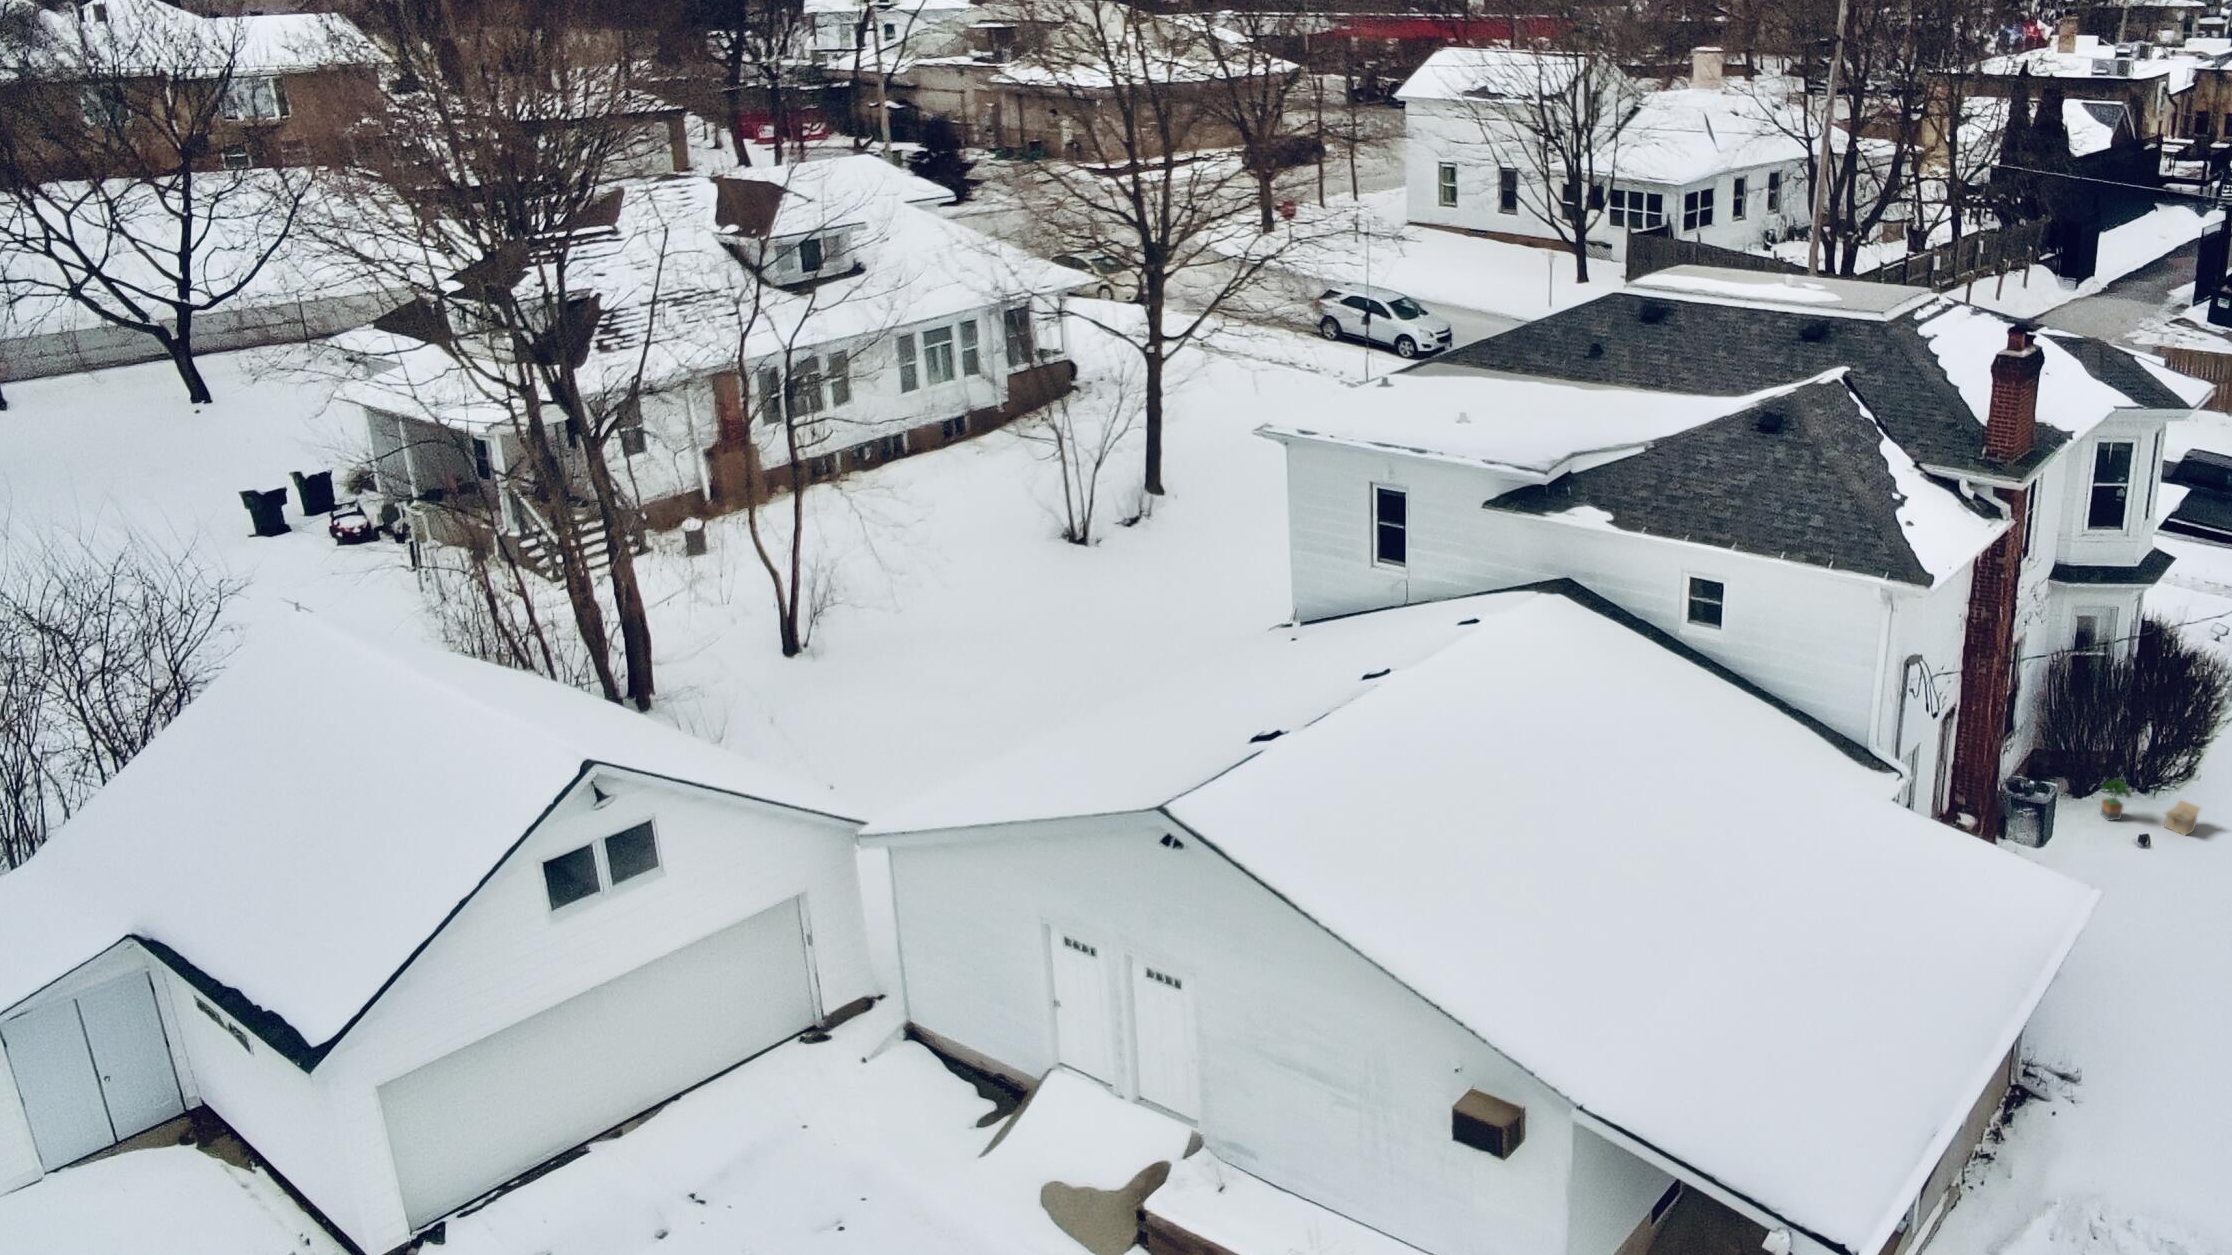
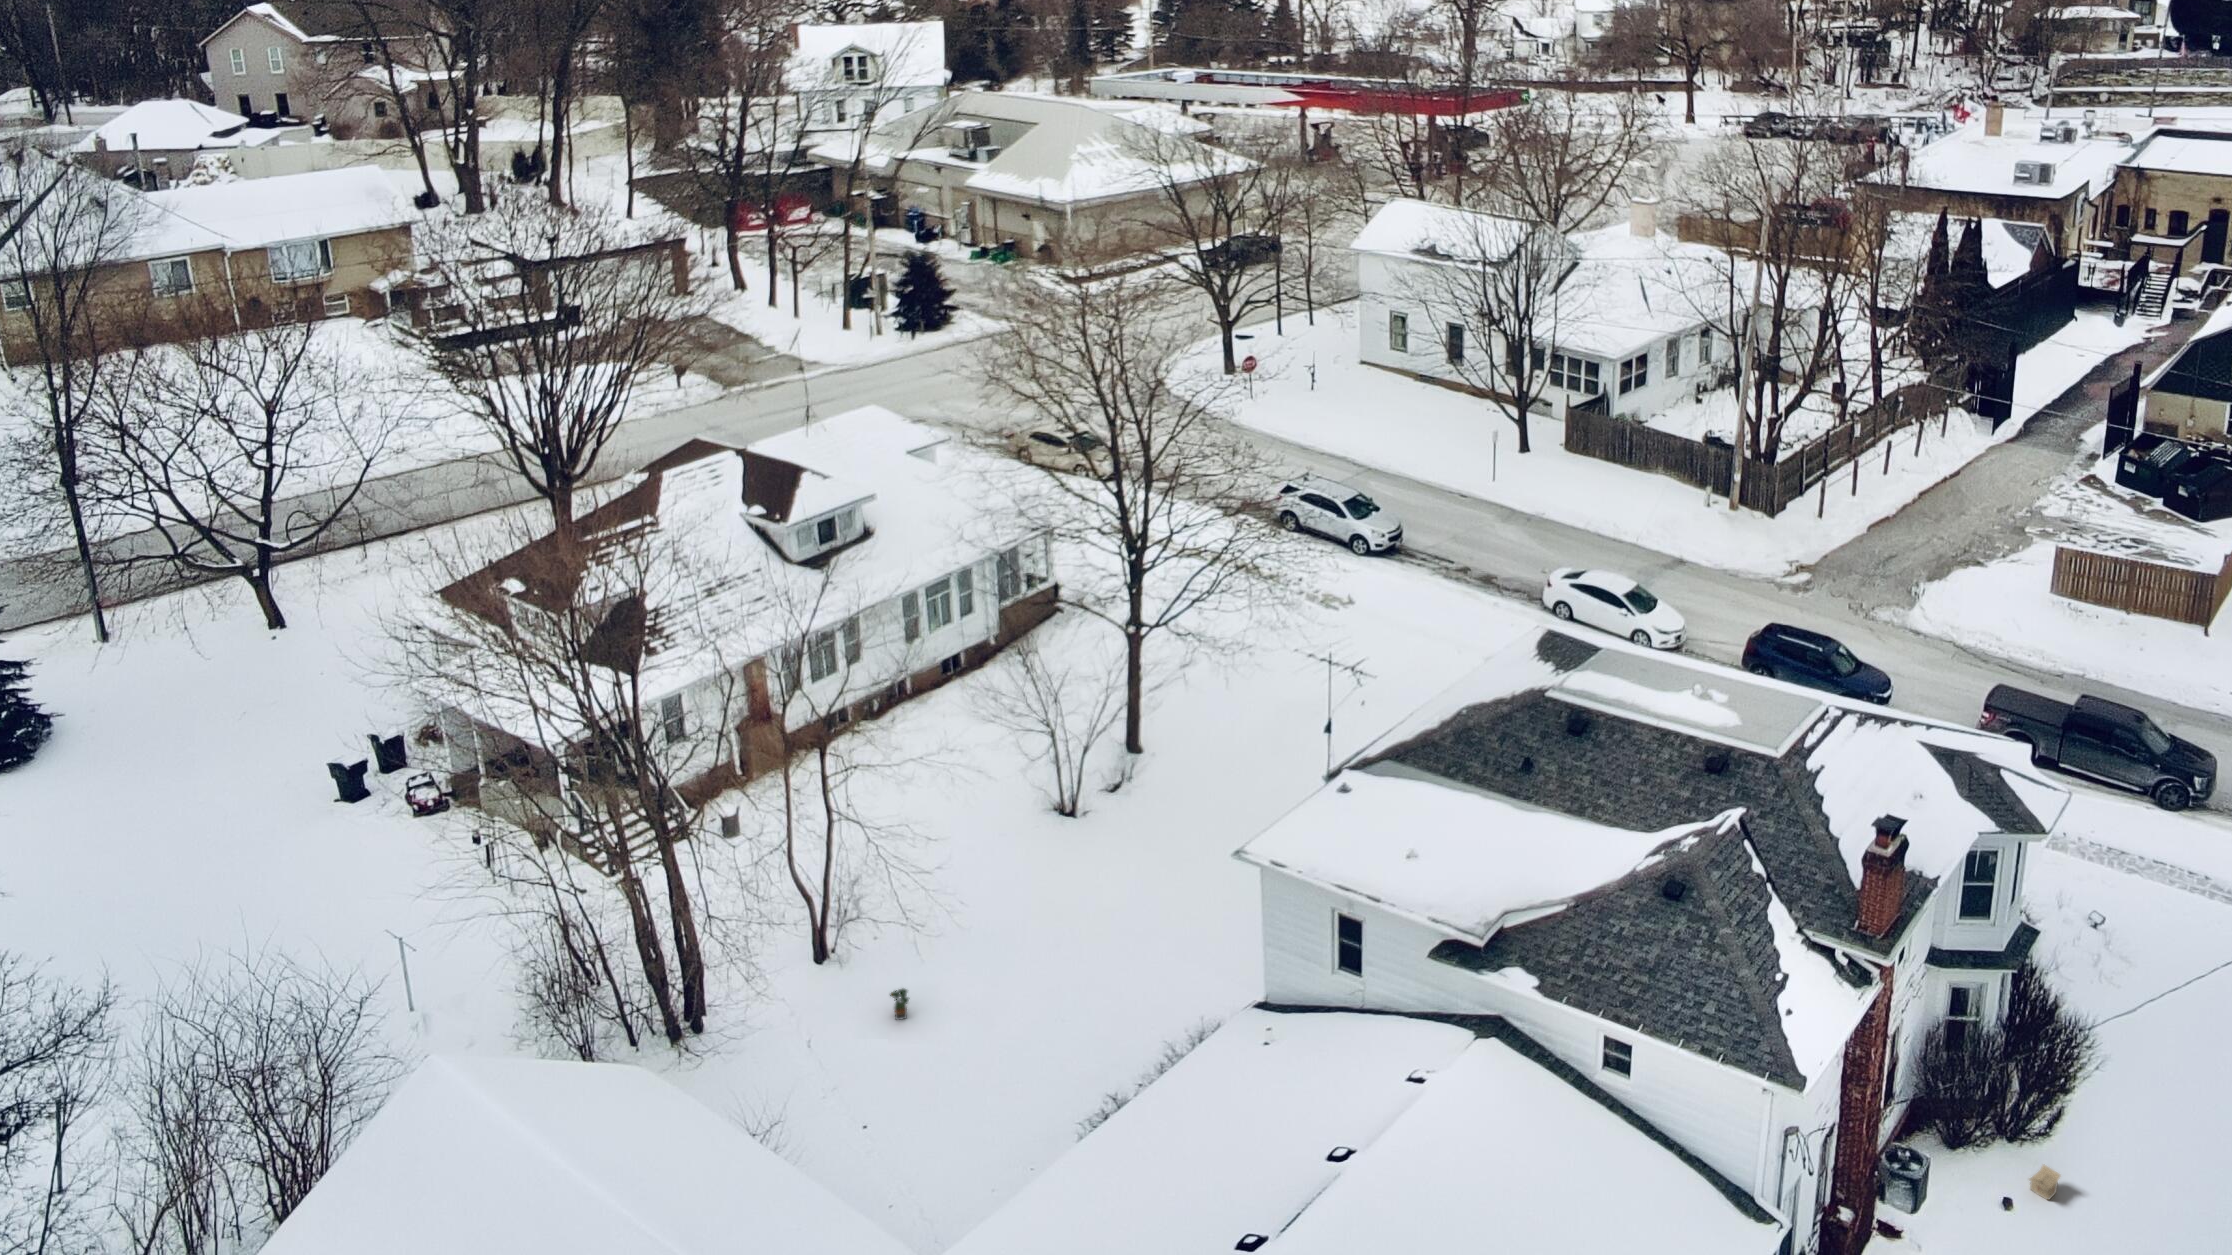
potted tree: present [2100,780,2131,821] -> present [890,989,910,1020]

